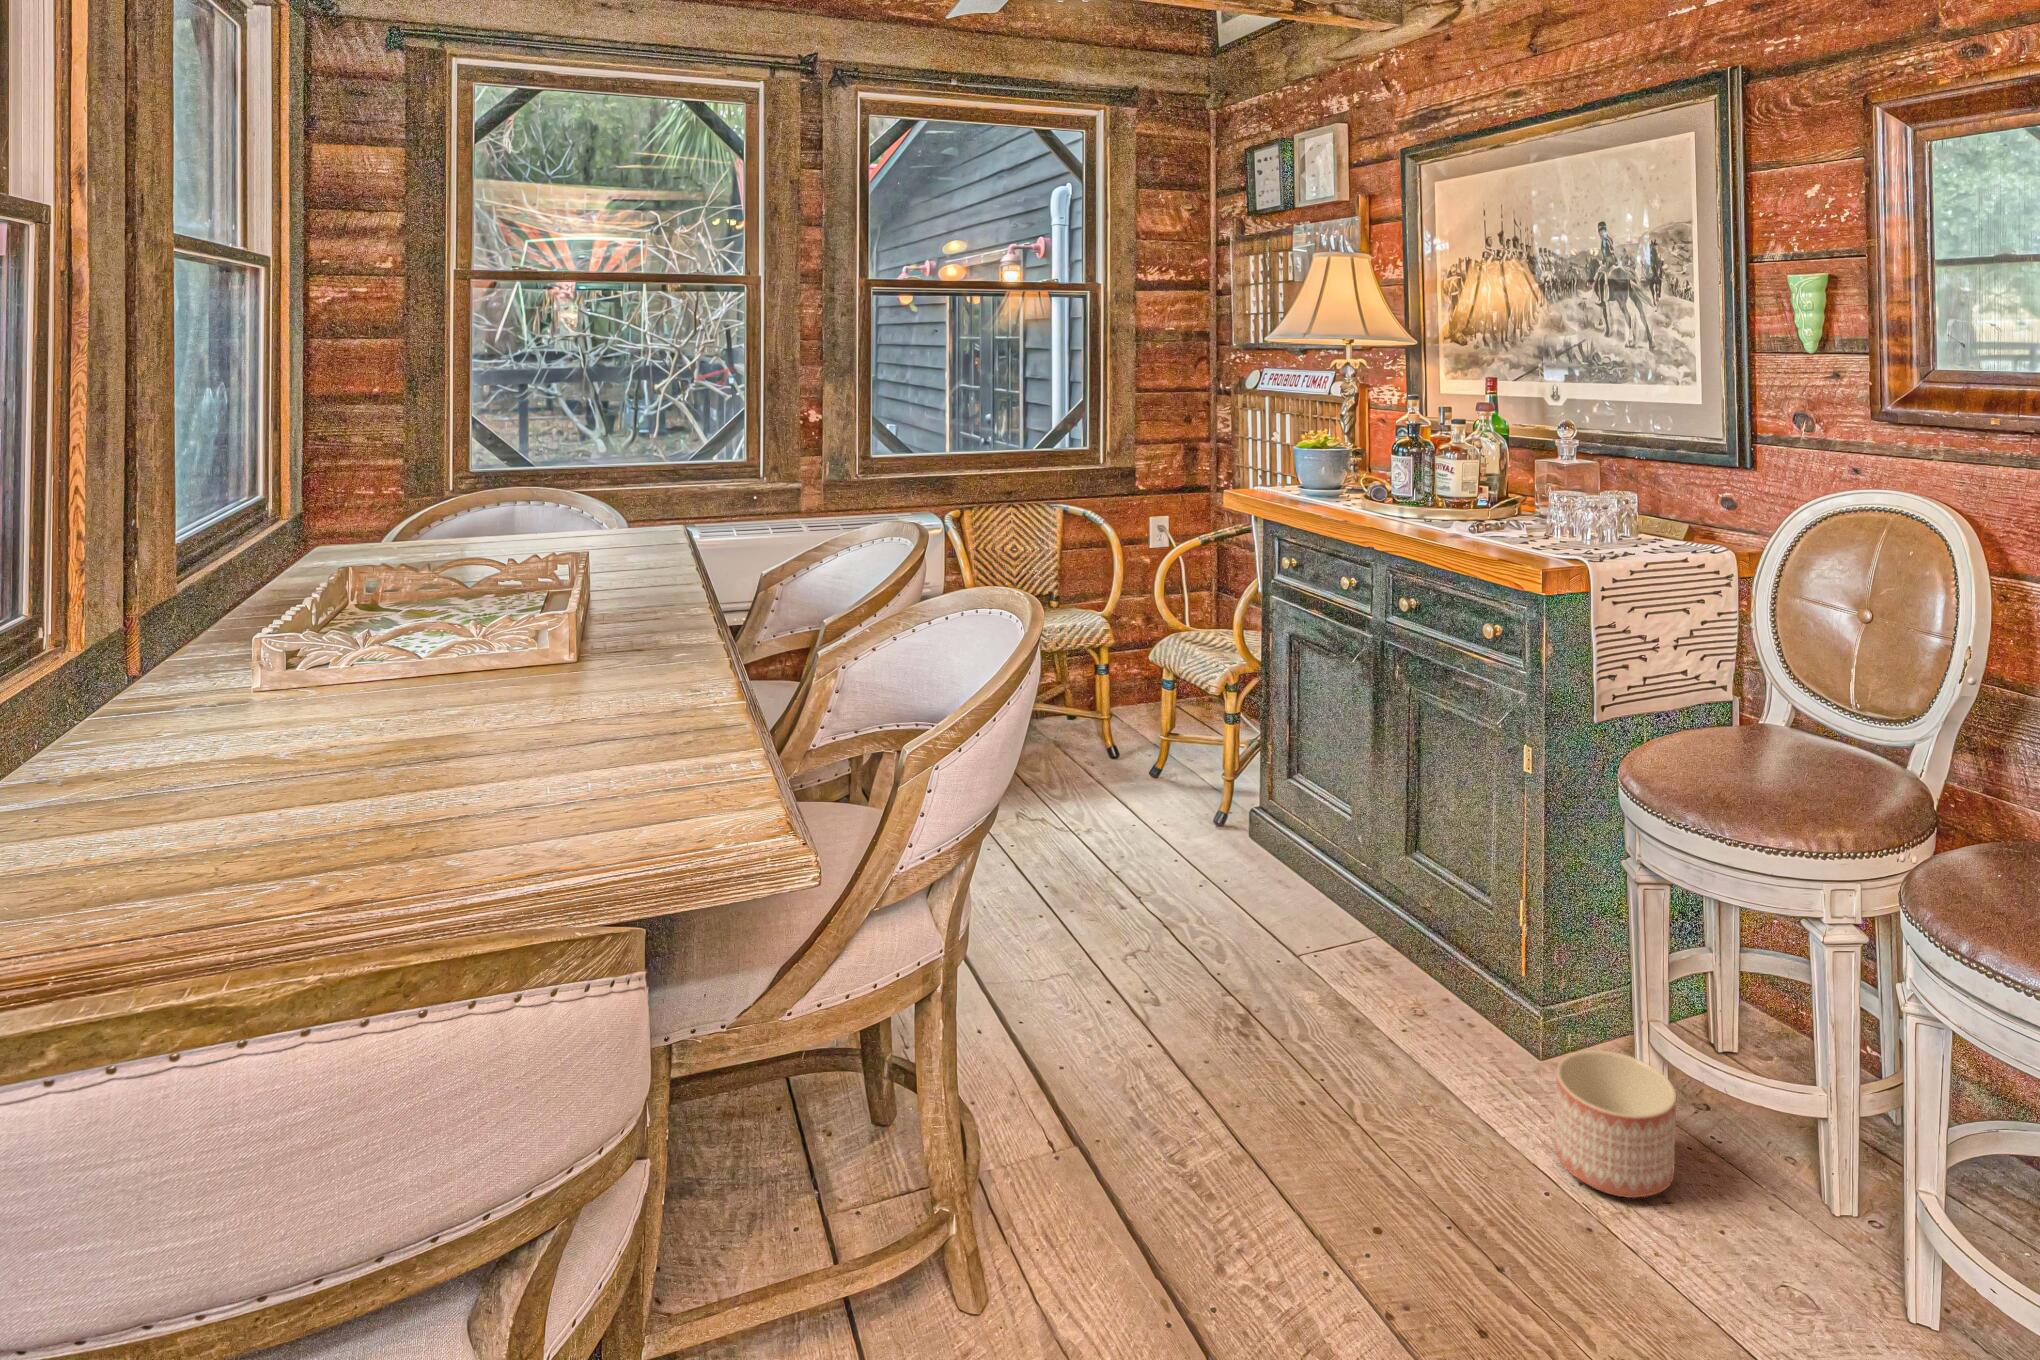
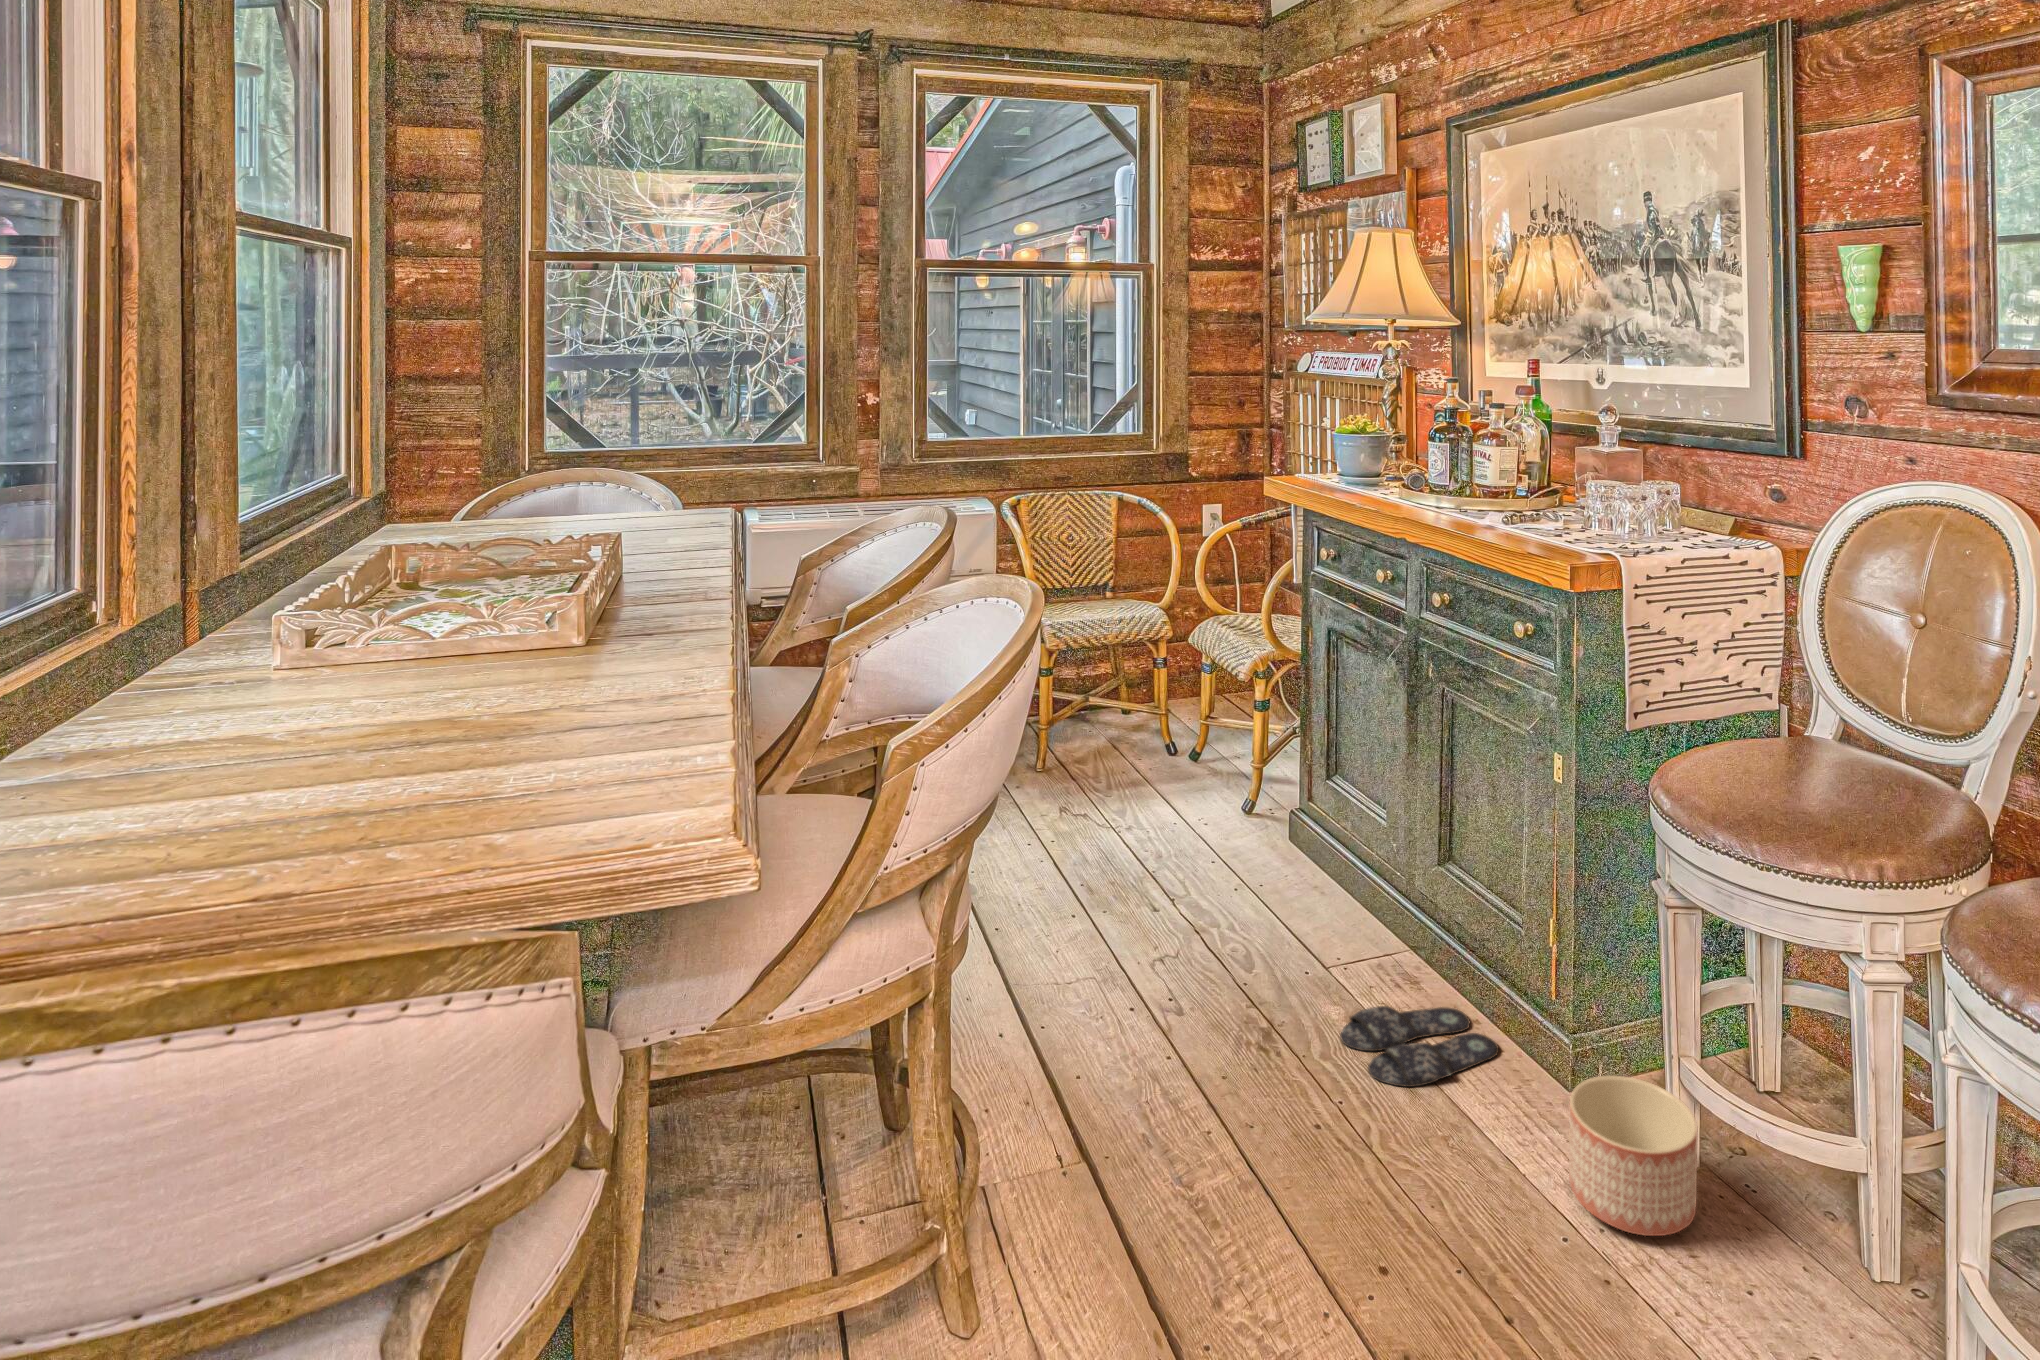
slippers: none [1321,998,1473,1072] -> present [1340,1006,1499,1087]

